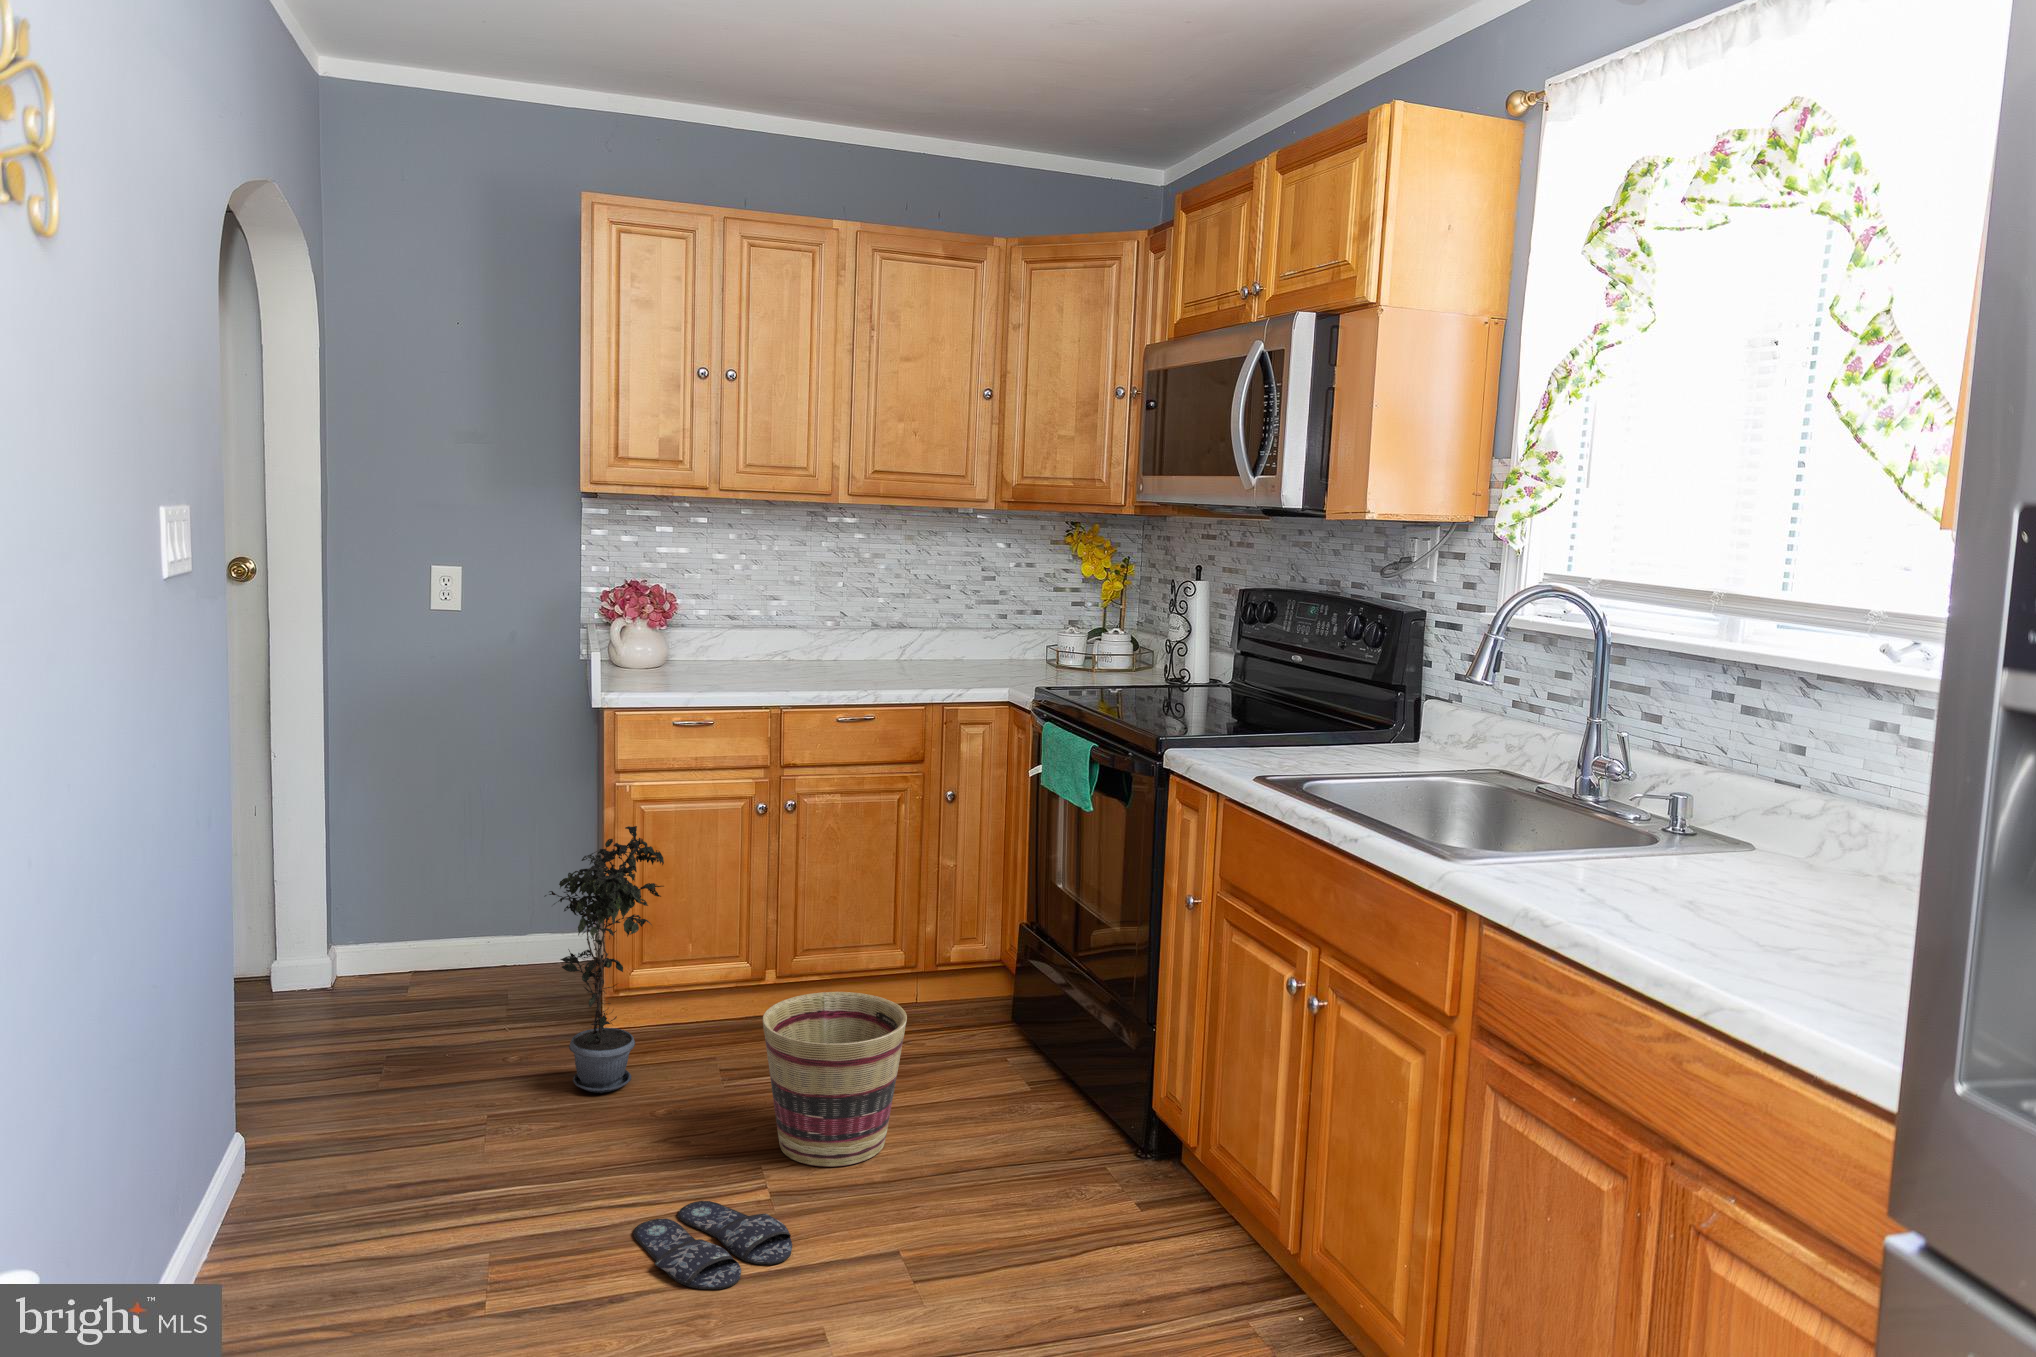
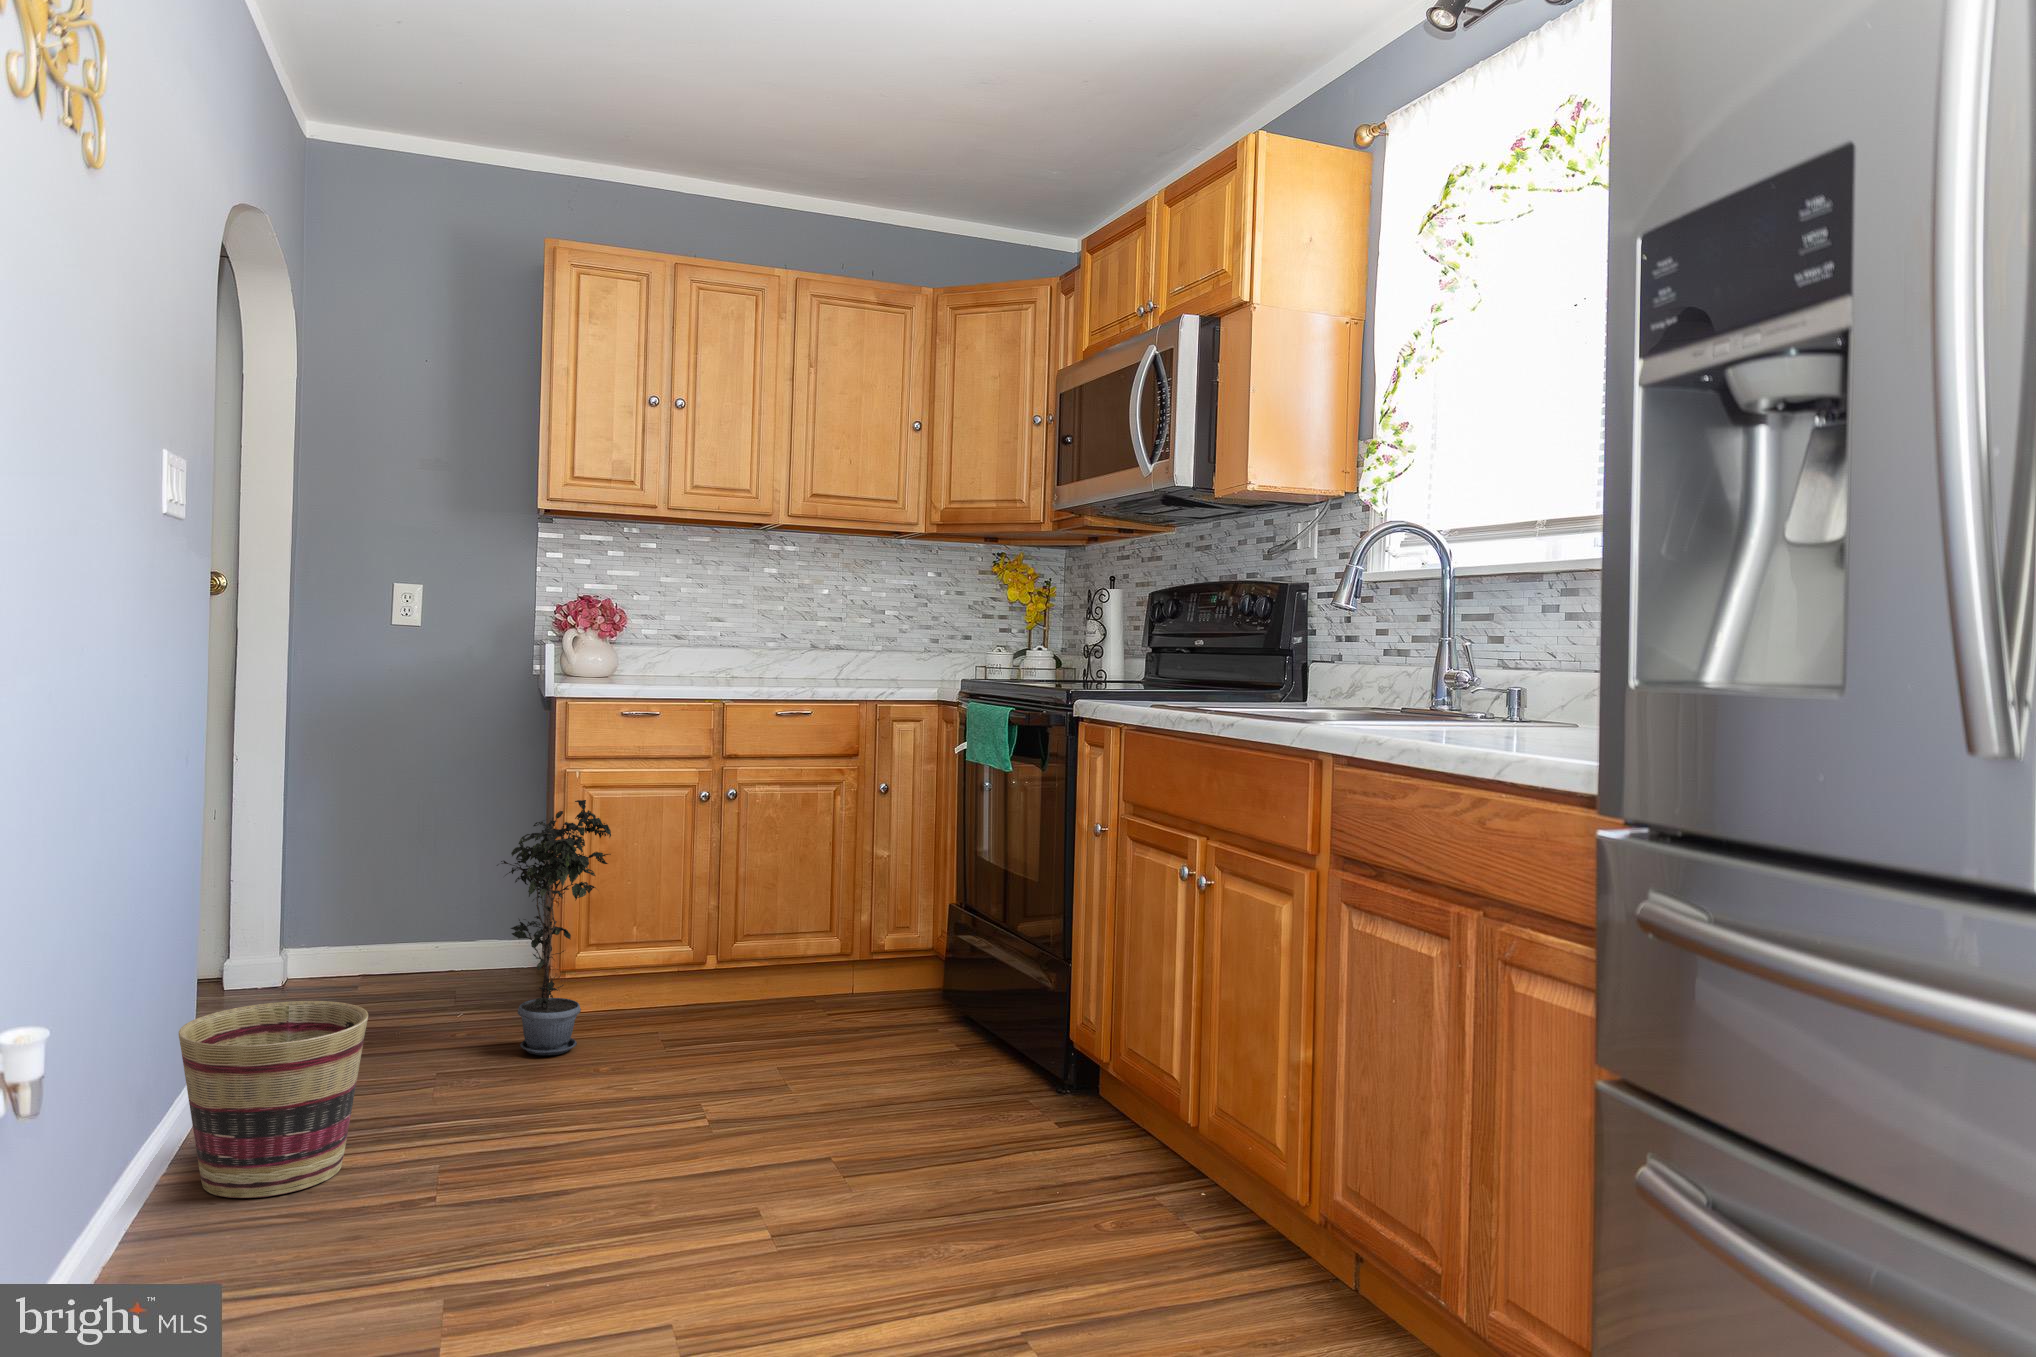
basket: present [763,992,907,1167] -> present [179,1001,368,1198]
slippers: present [633,1201,792,1289] -> none [577,1126,729,1183]

